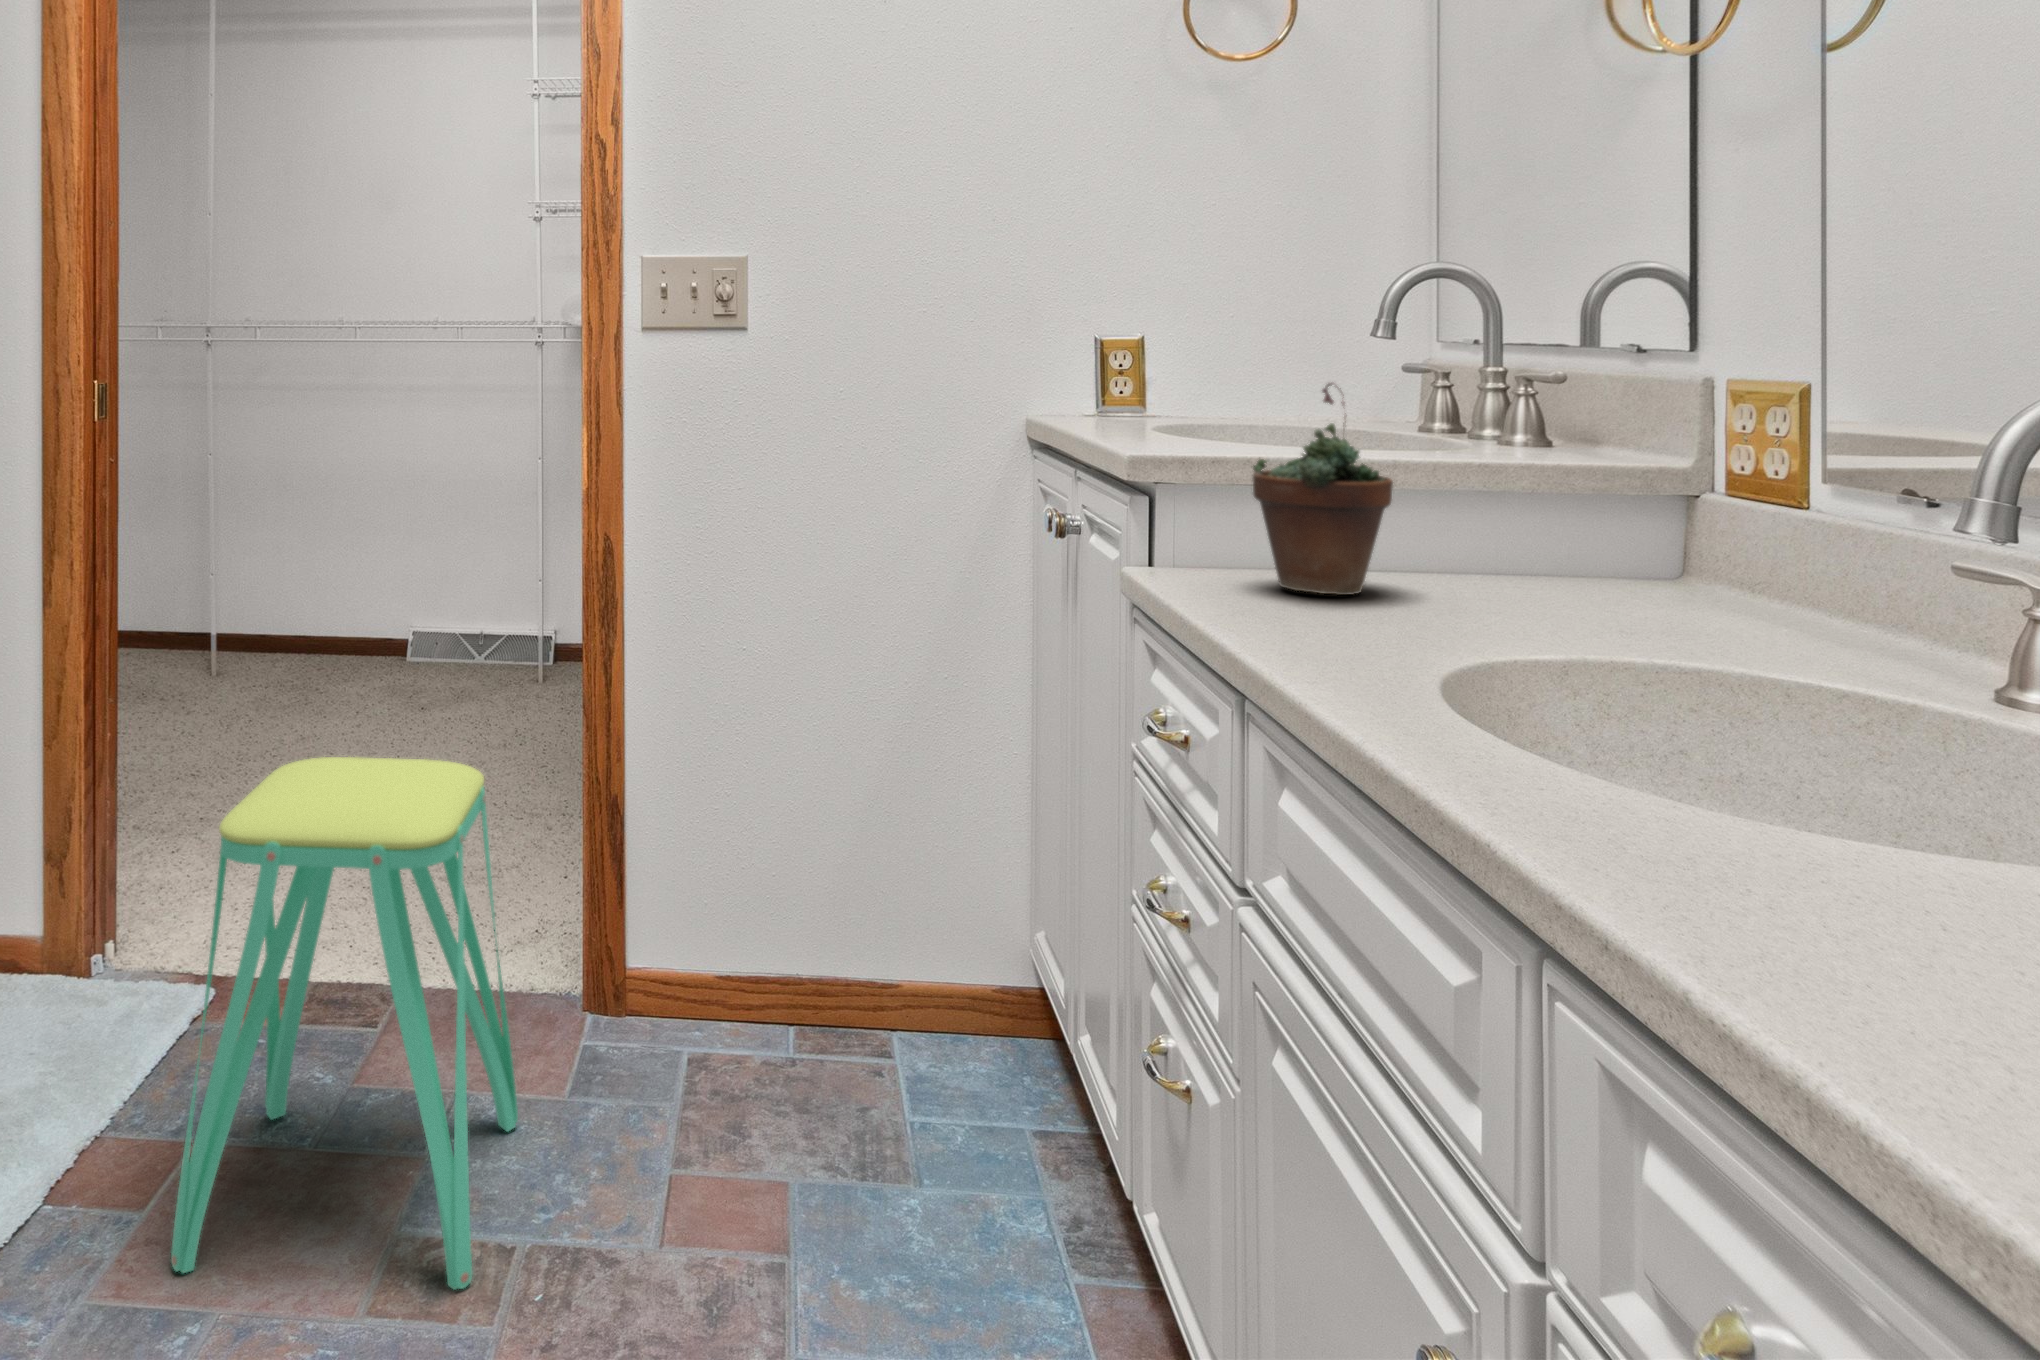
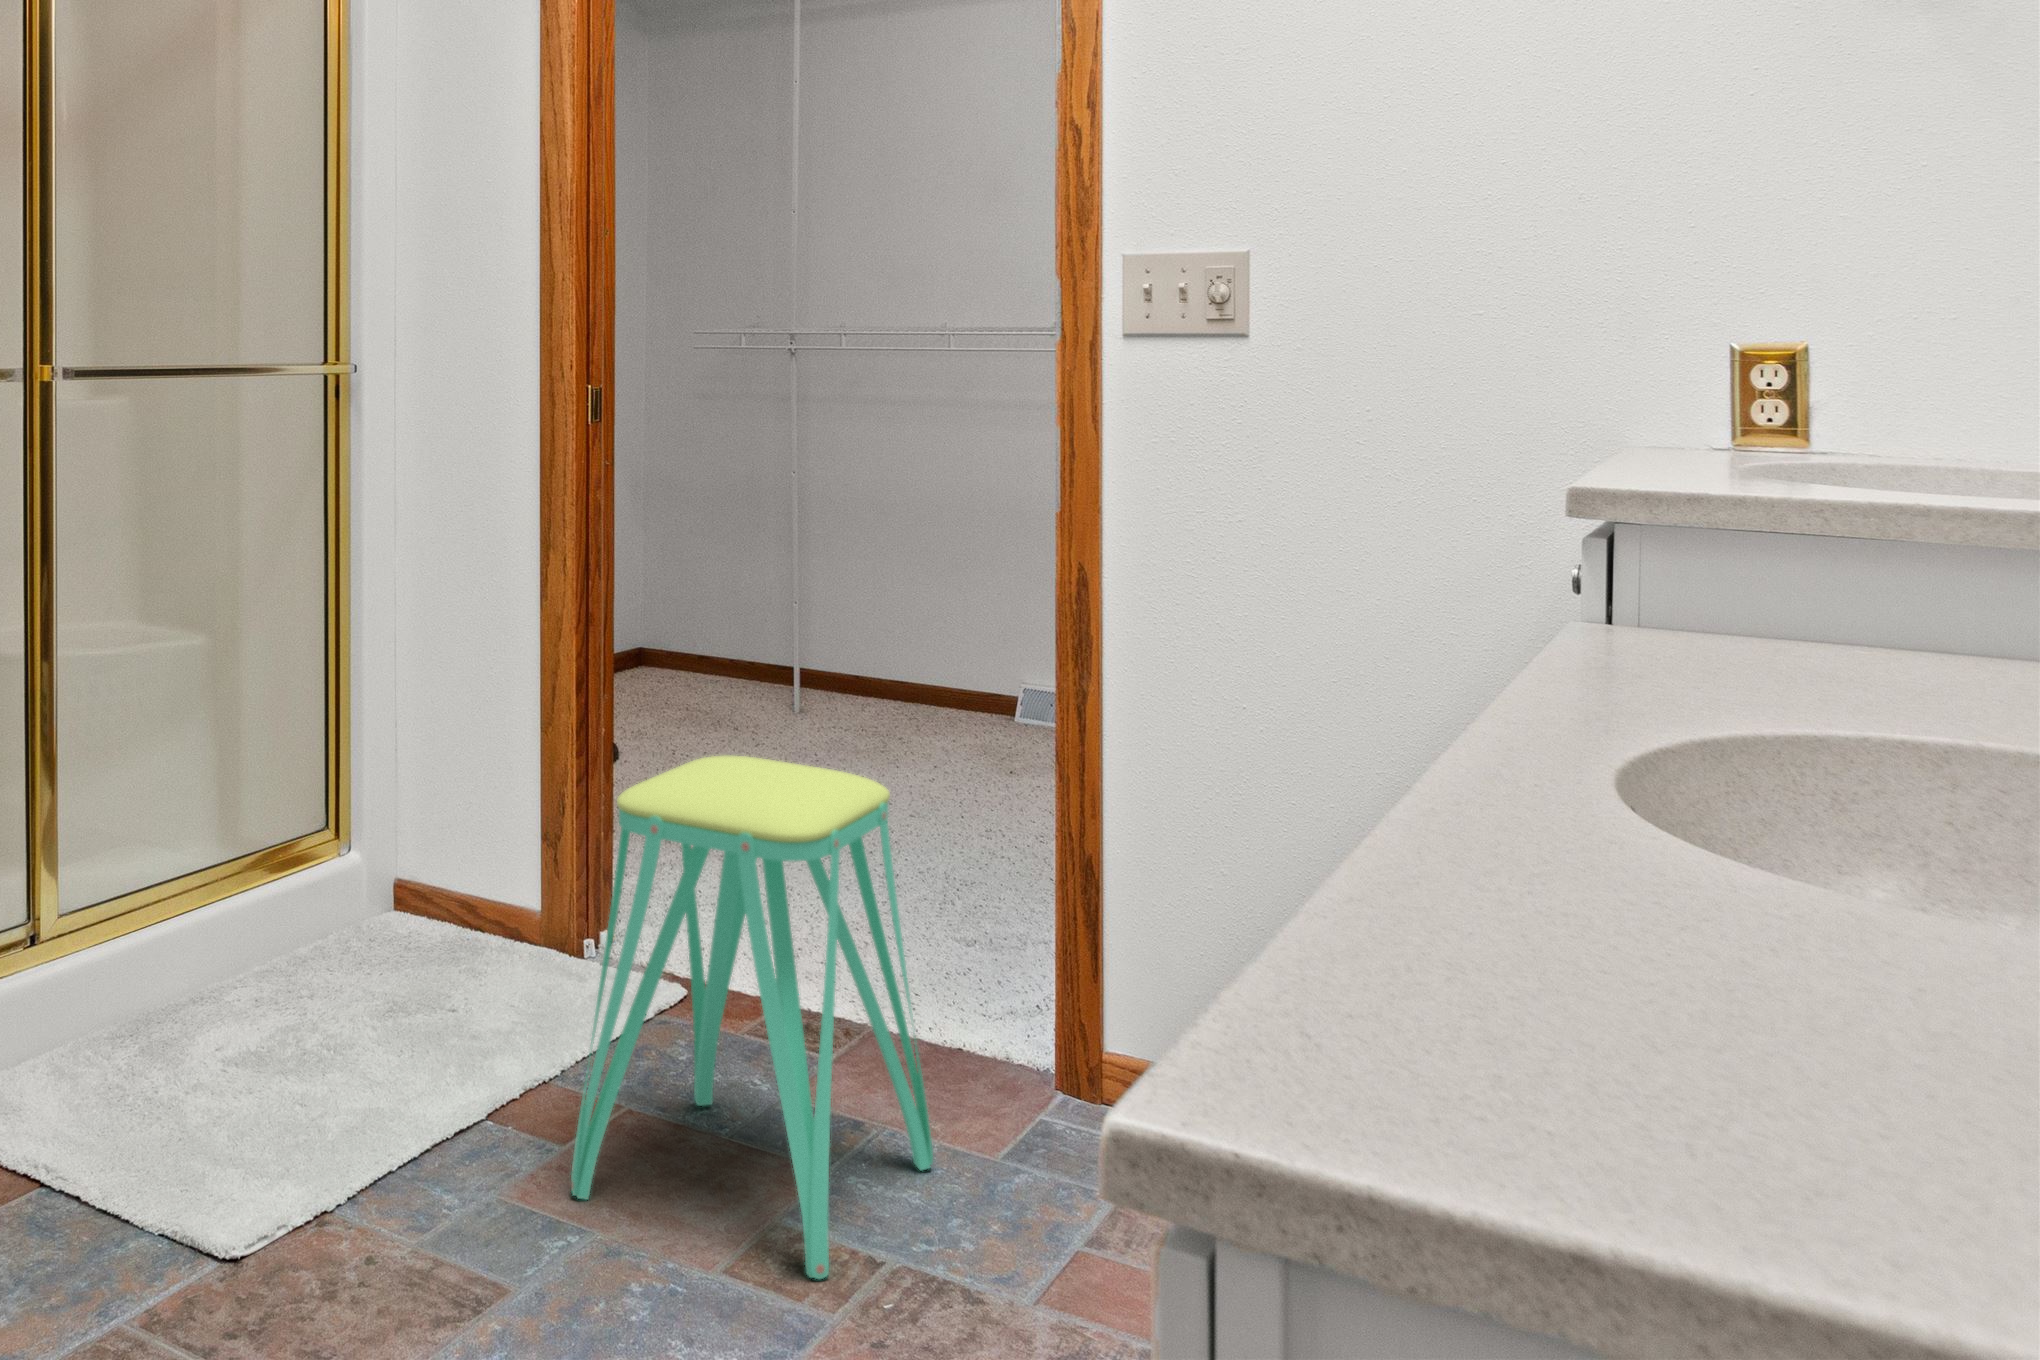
succulent plant: present [1252,383,1393,595] -> none [1700,401,1896,668]

